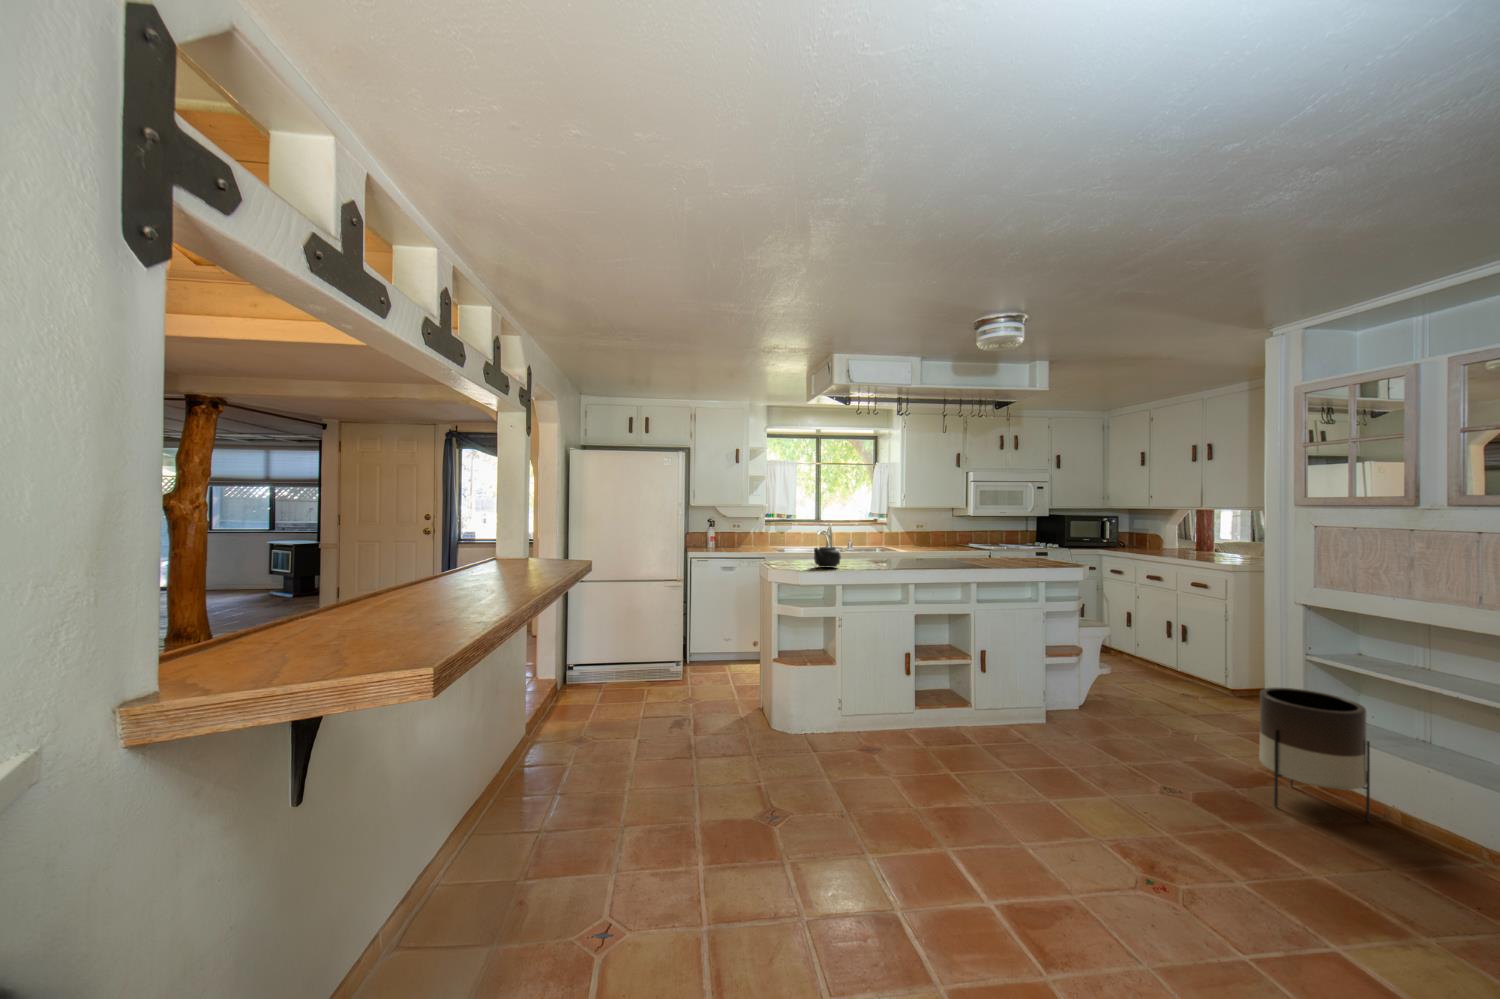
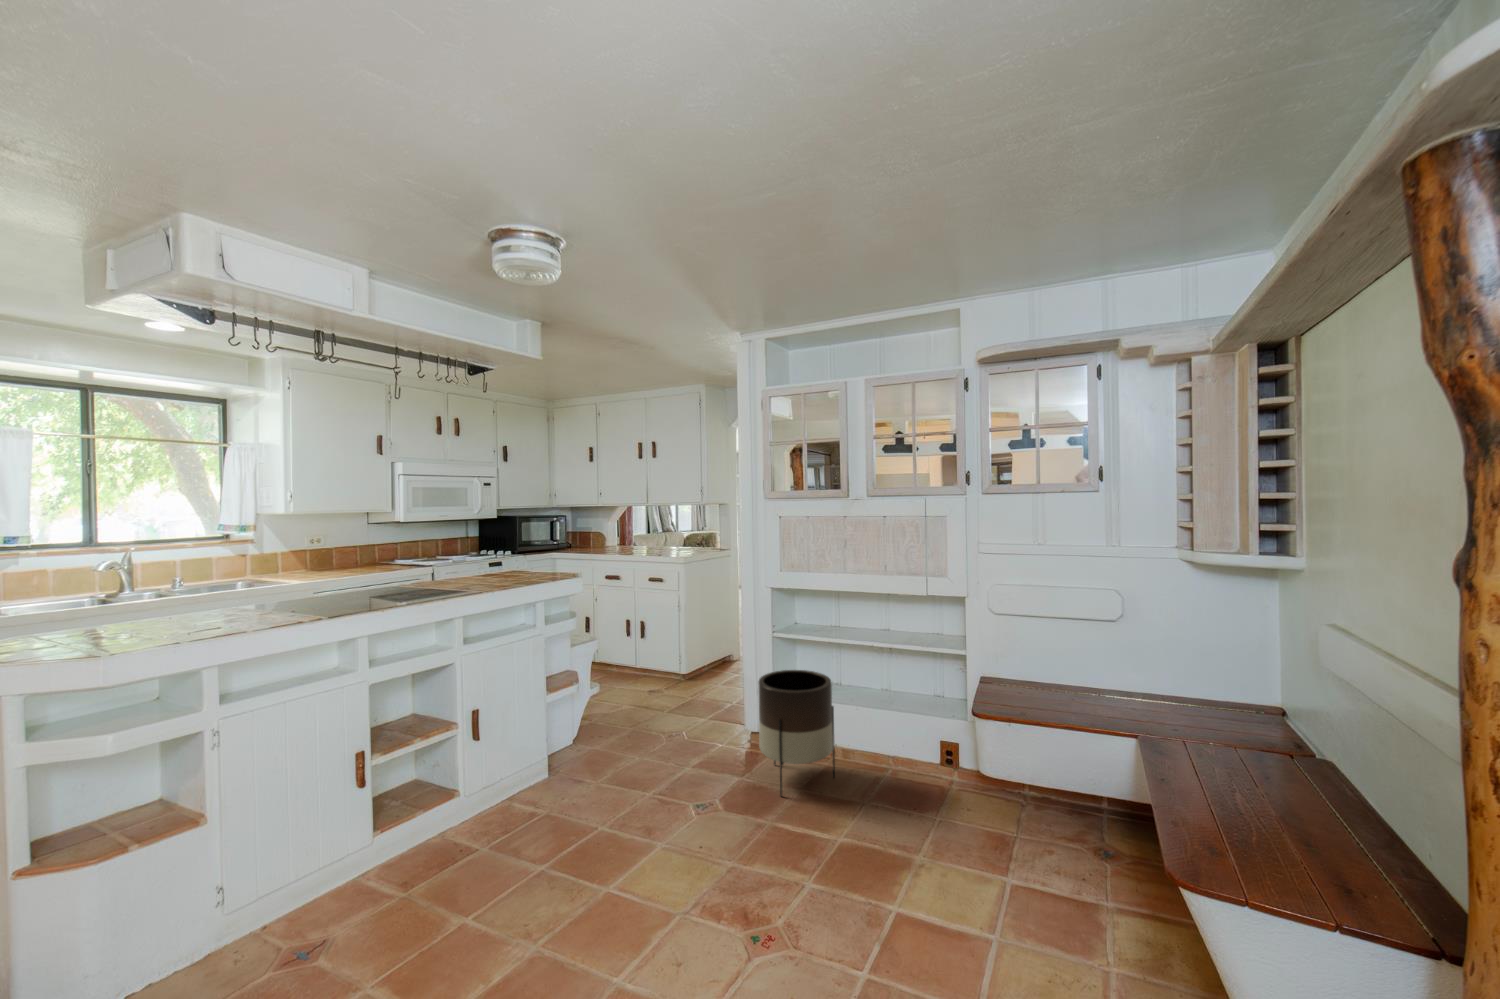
teapot: present [814,547,841,568] -> none [84,600,173,651]

